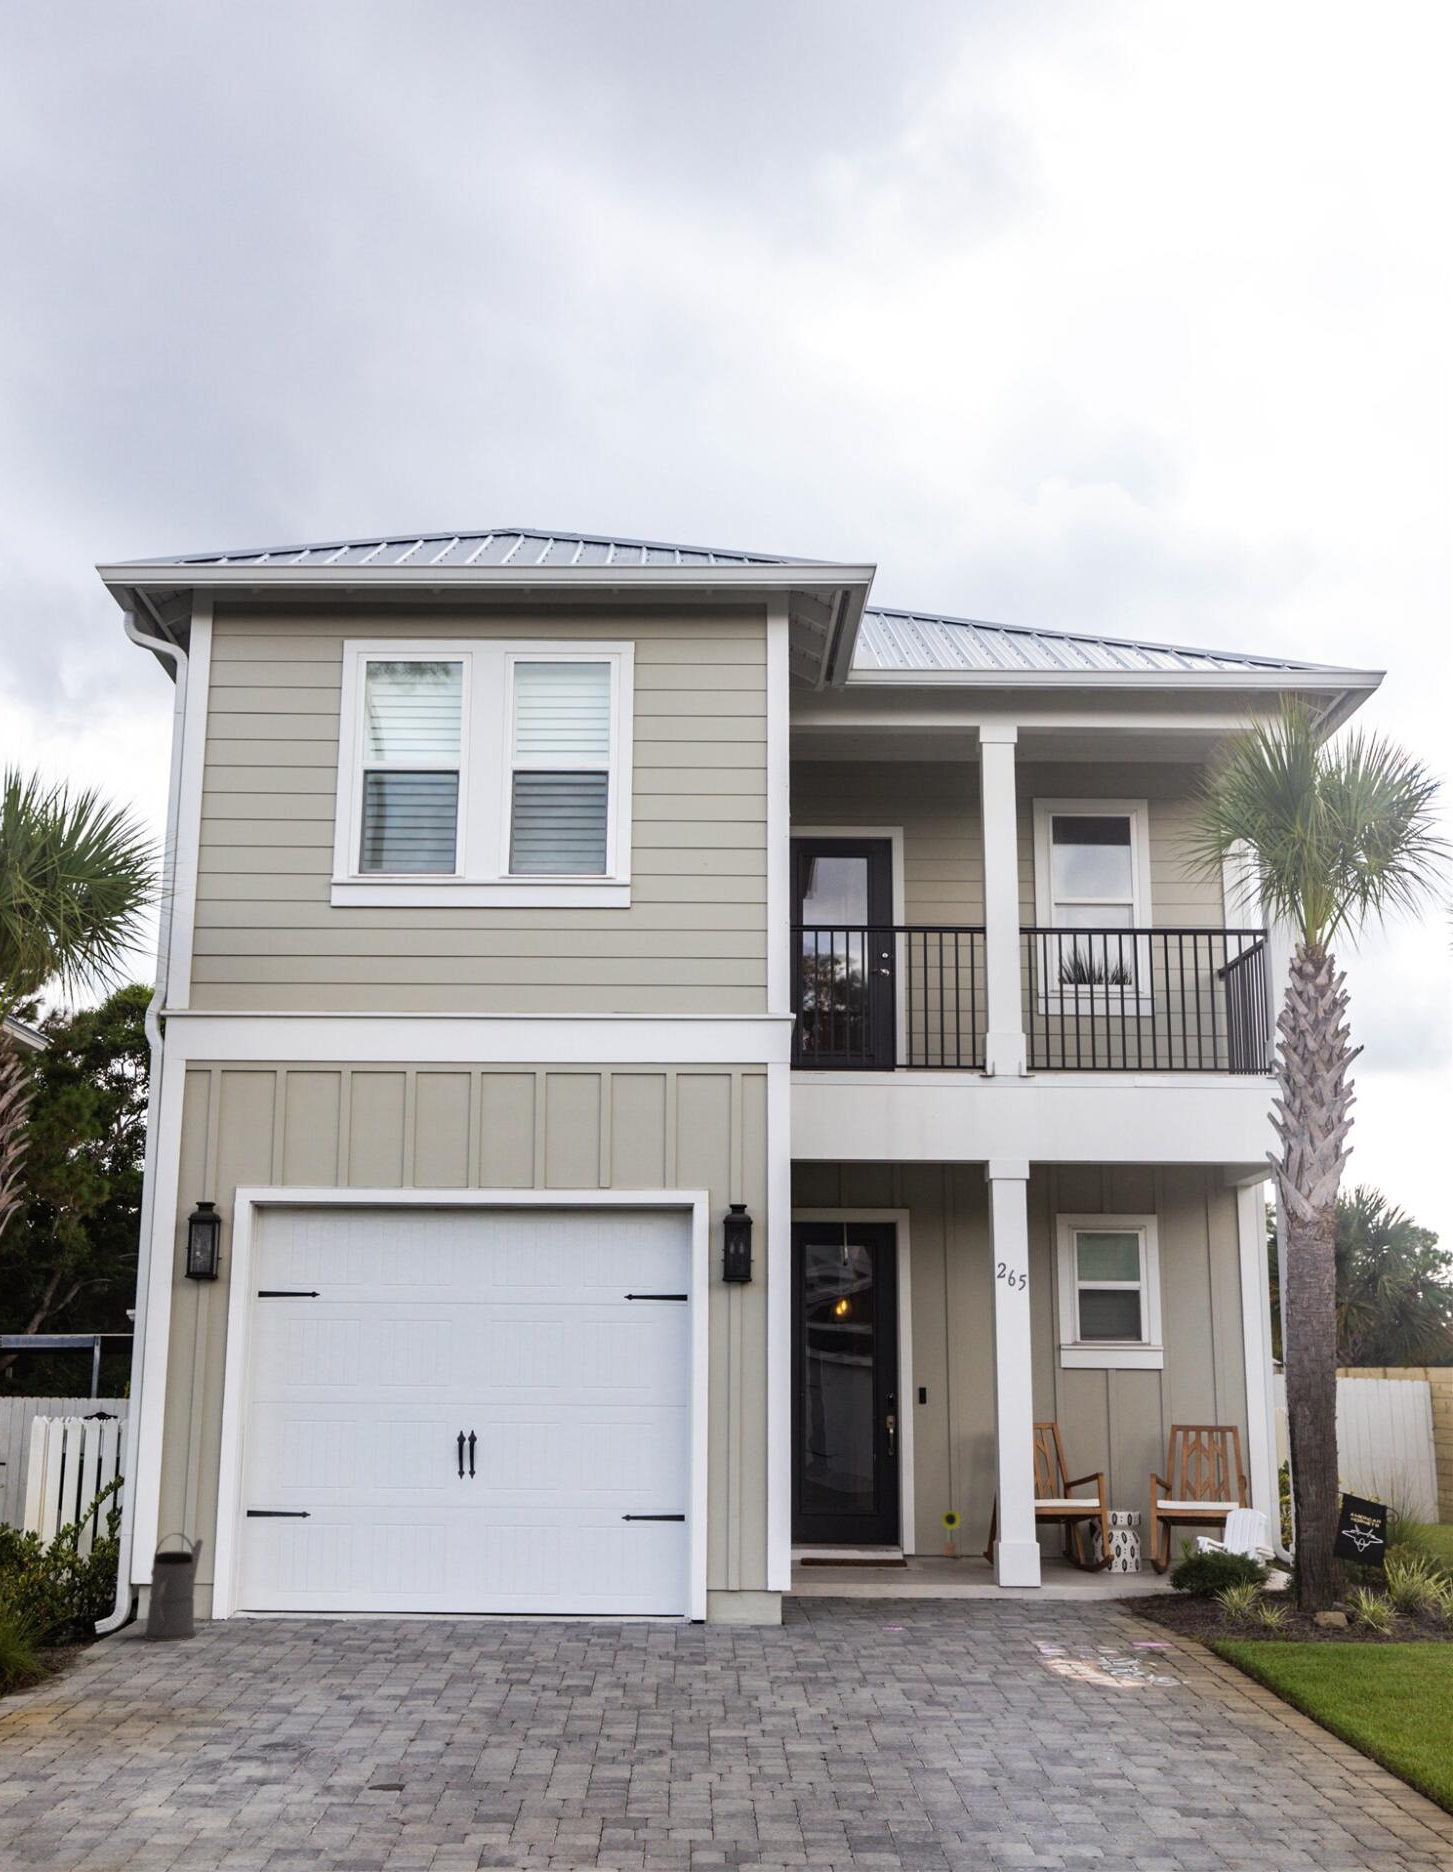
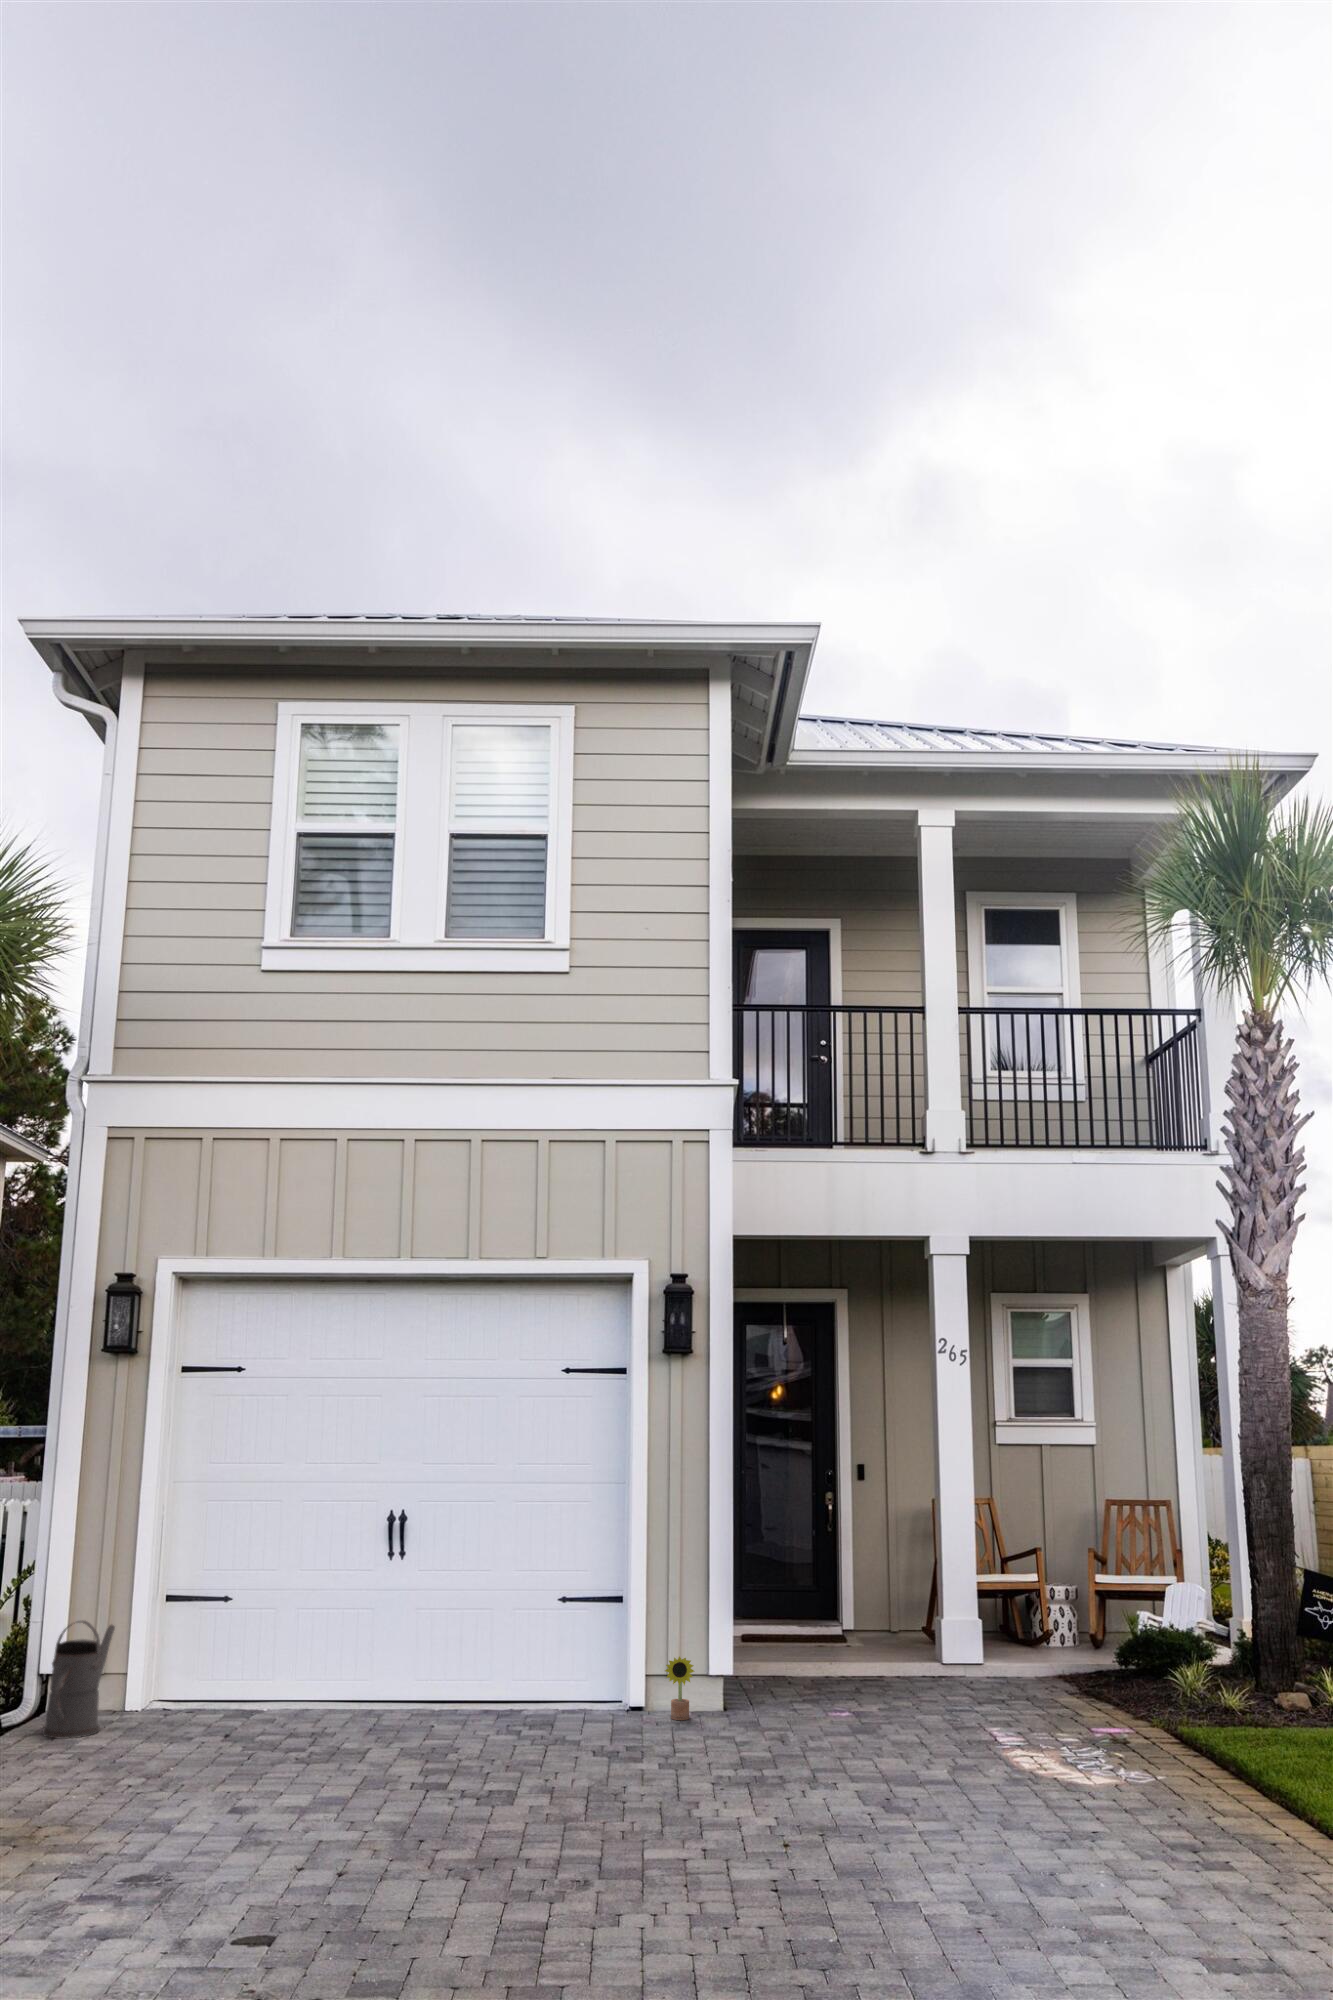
decorative plant: present [942,1511,961,1556] -> present [665,1656,694,1720]

